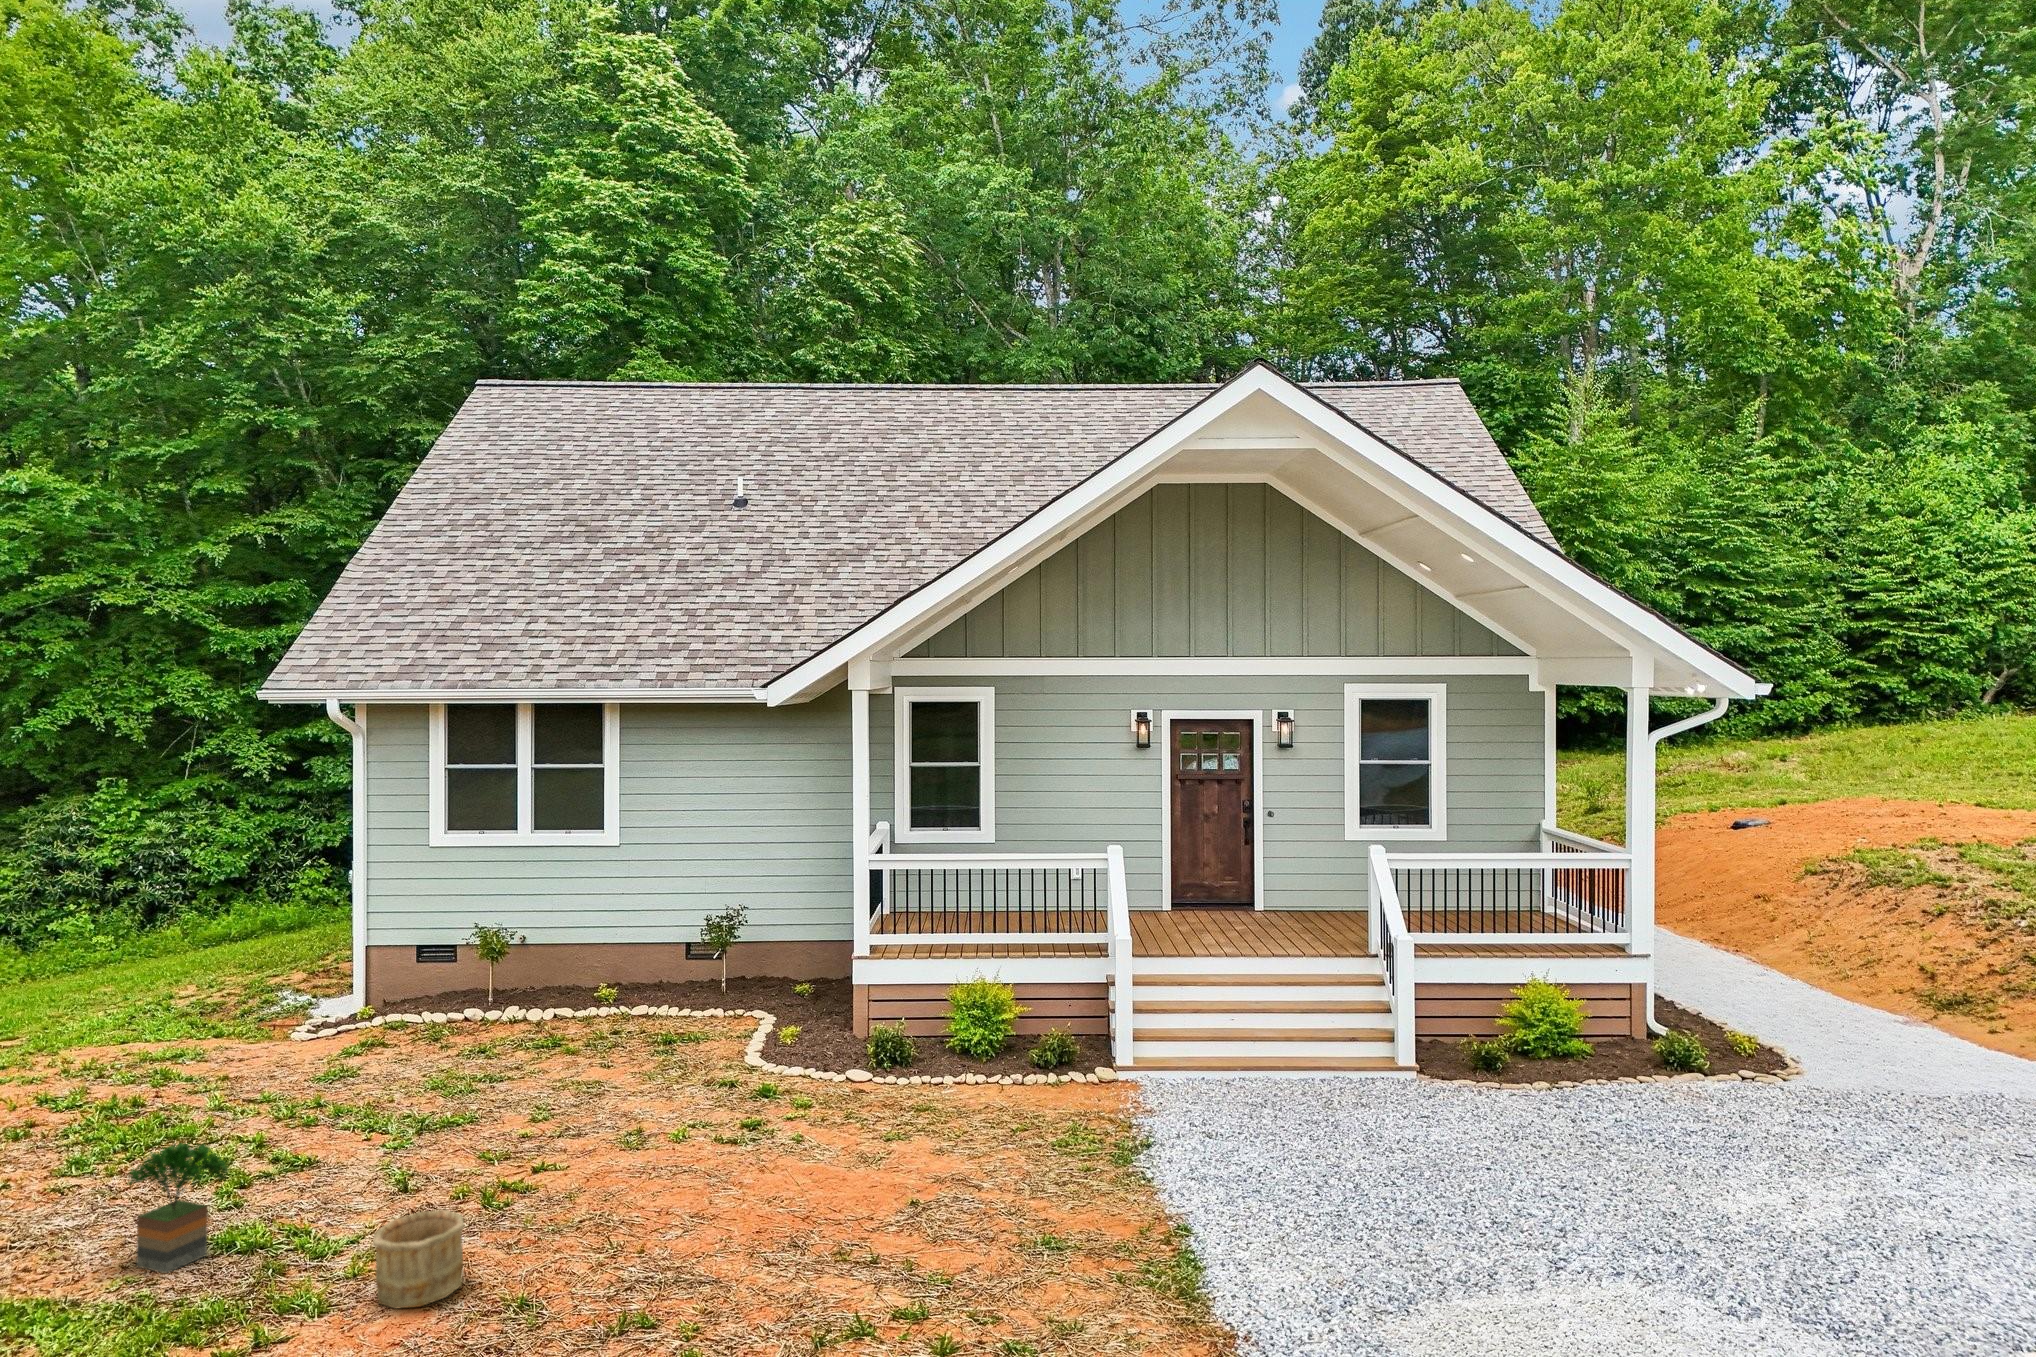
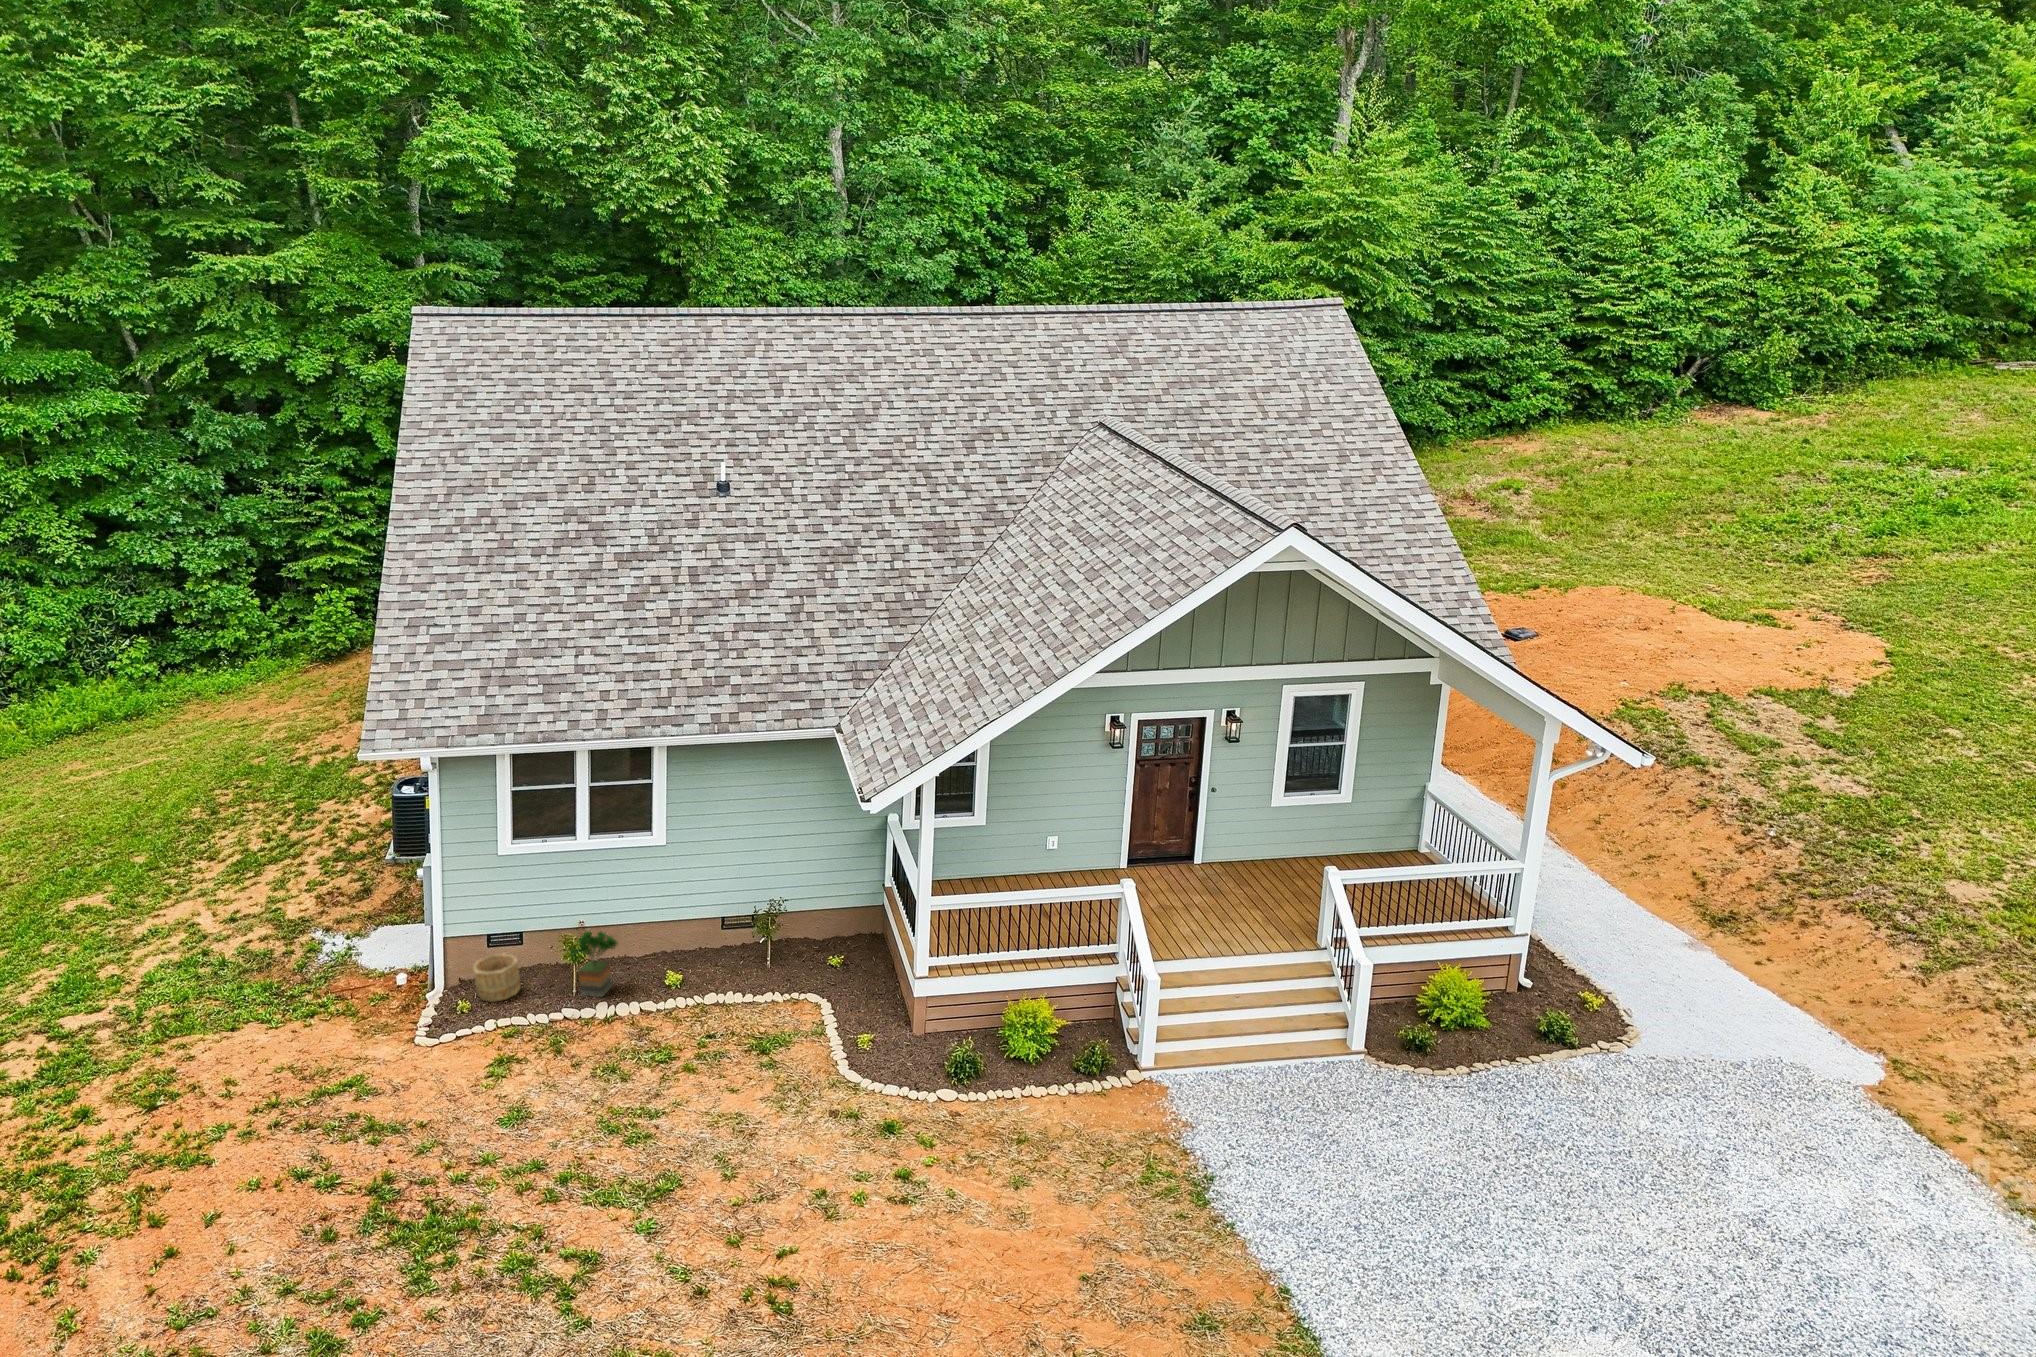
potted tree: present [127,1143,230,1273] -> present [570,931,618,997]

